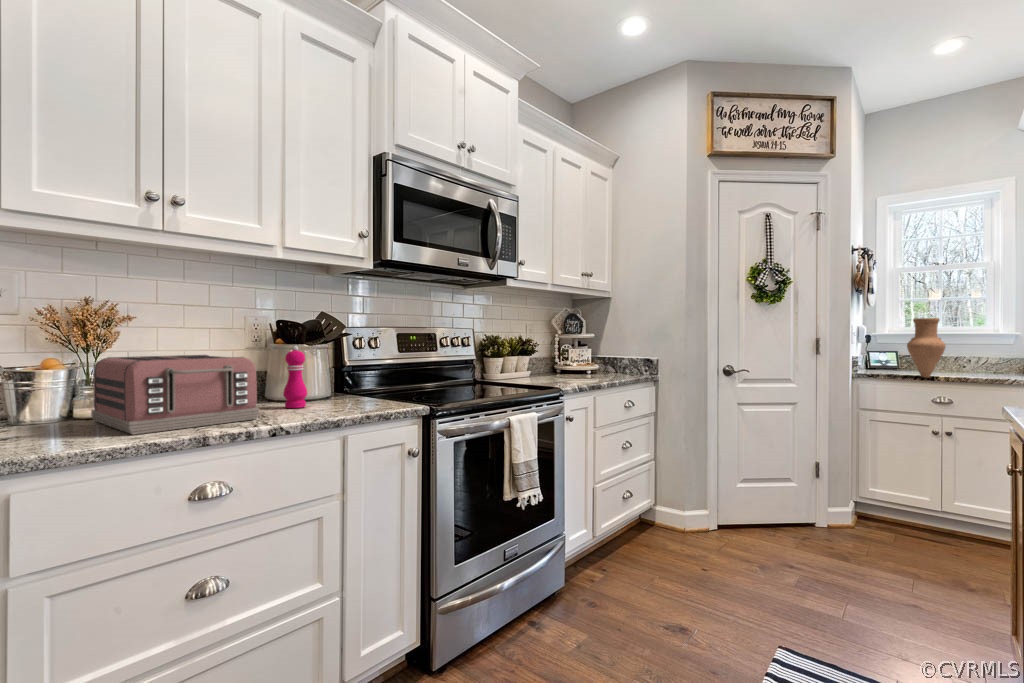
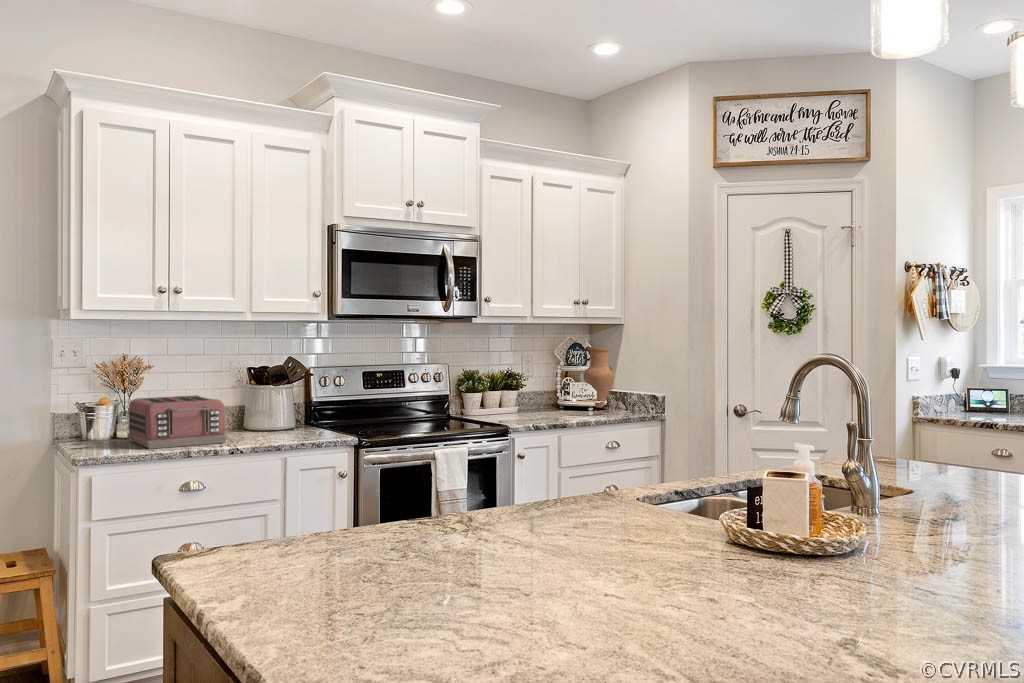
vase: present [907,318,946,378] -> present [584,347,615,408]
pepper mill: present [283,346,307,408] -> none [250,389,268,436]

